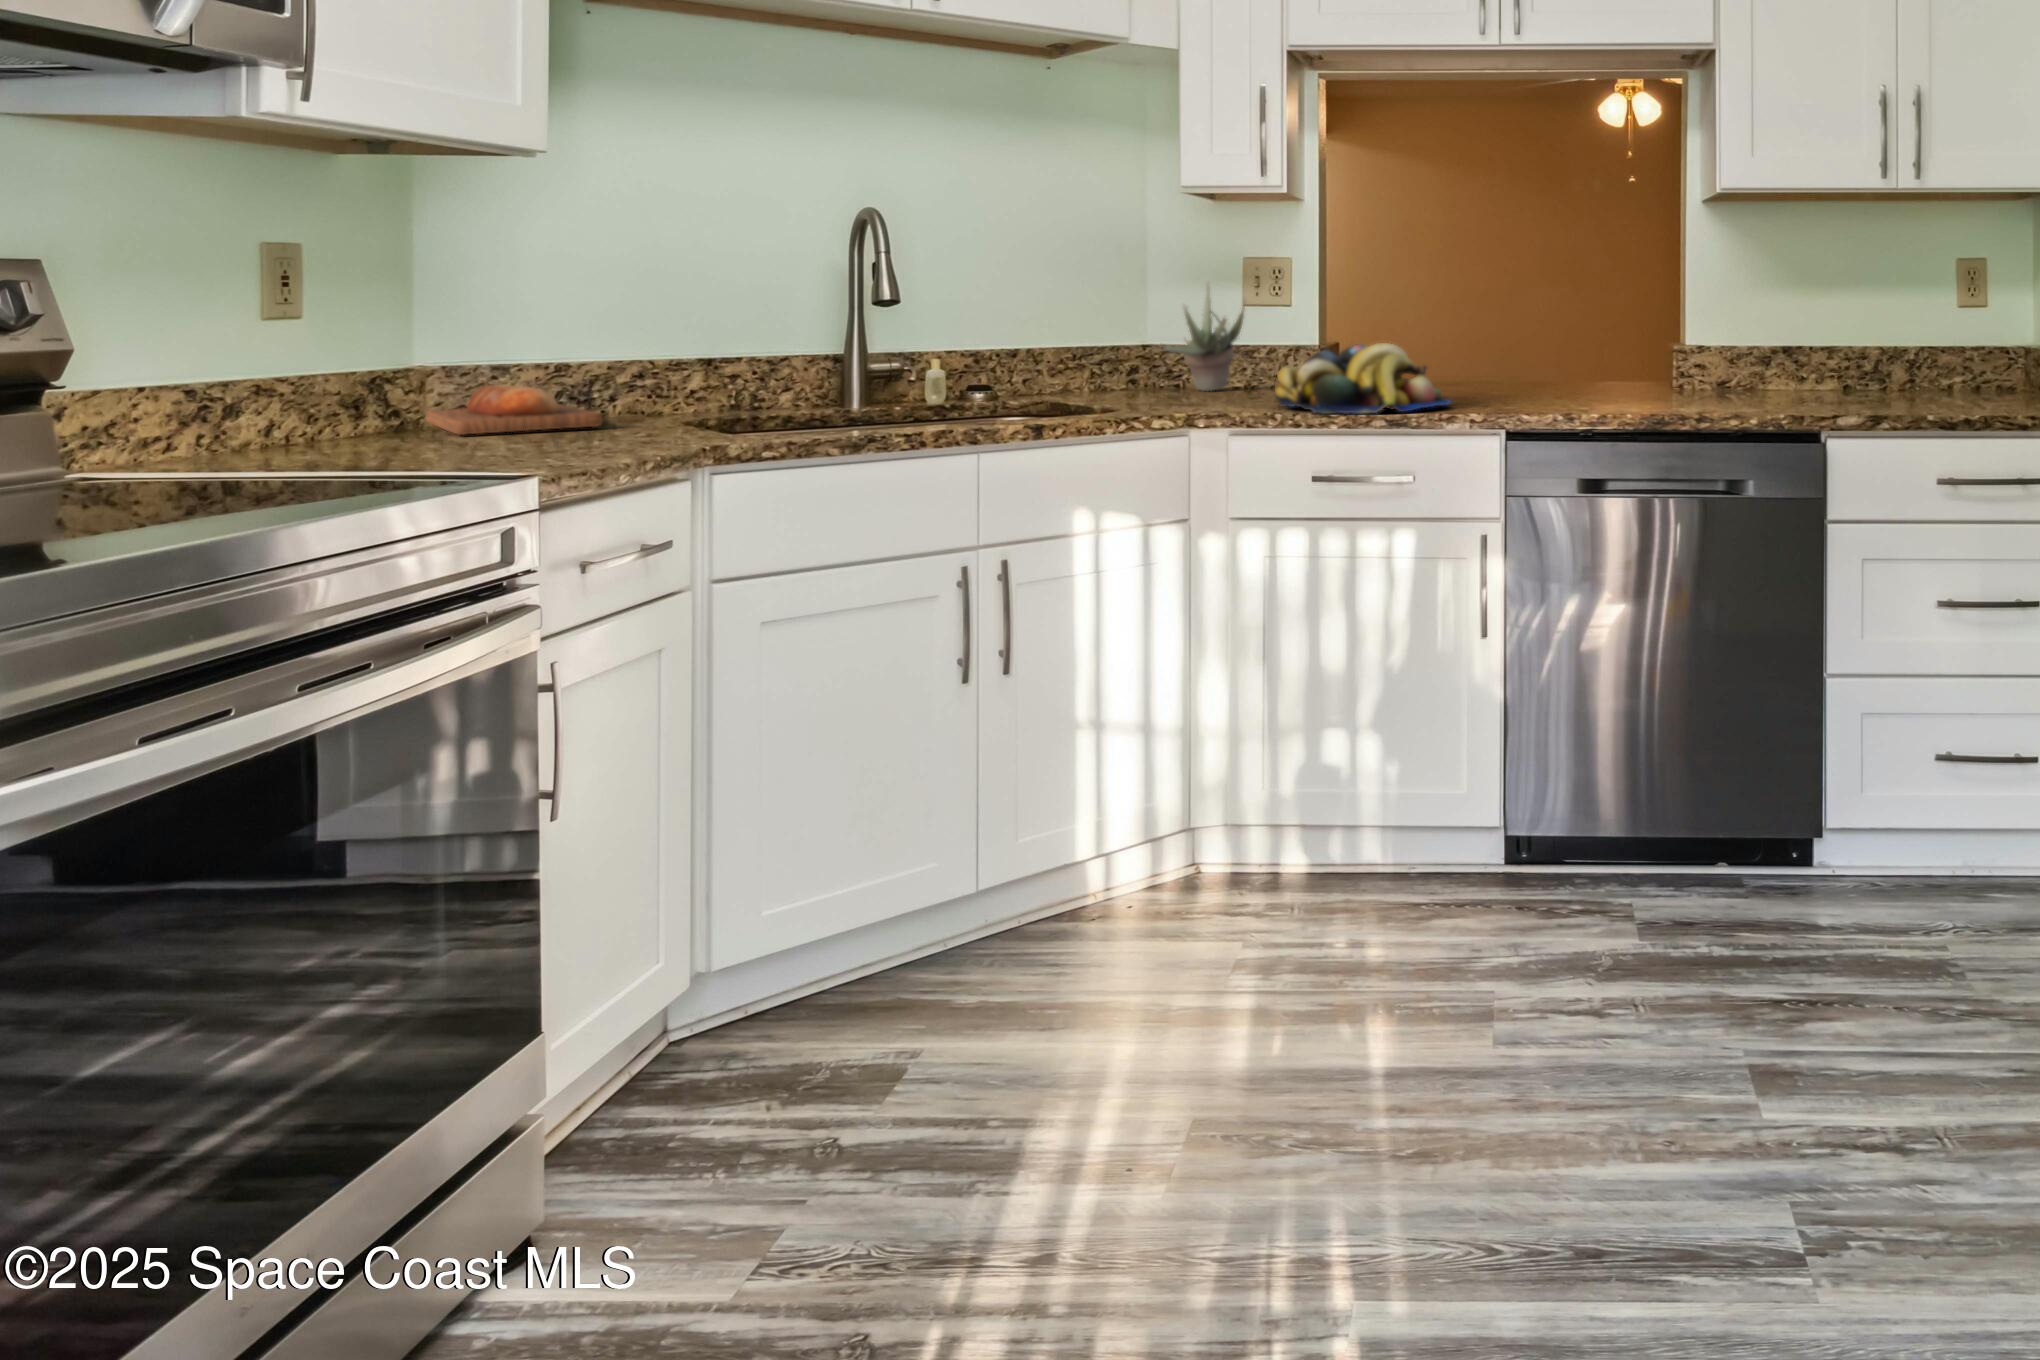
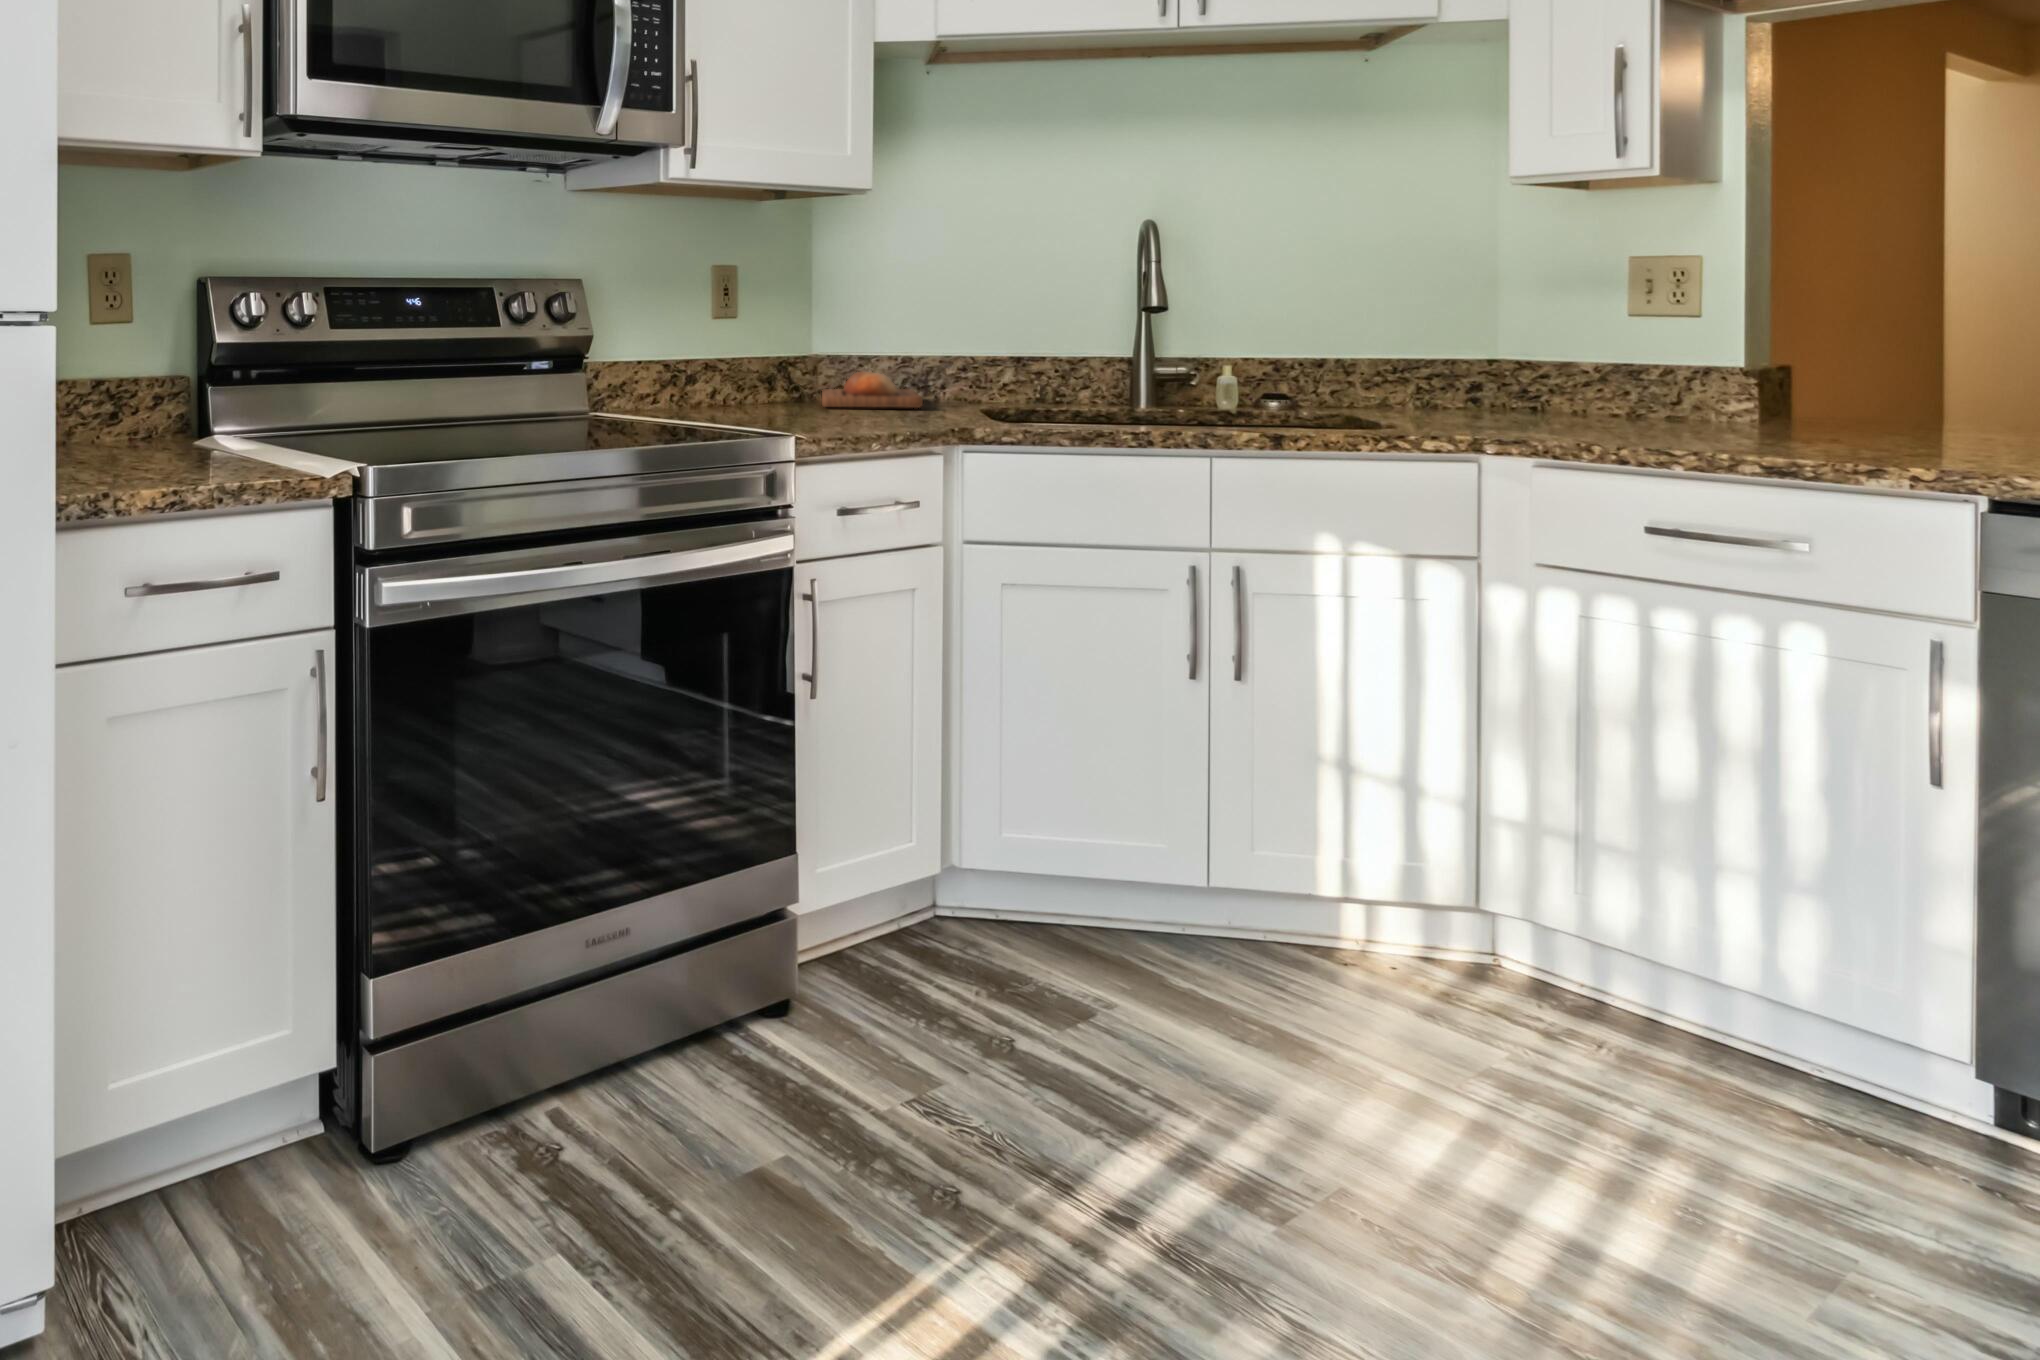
succulent plant: present [1159,283,1245,391] -> none [1494,286,1625,414]
fruit bowl: present [1275,343,1451,414] -> none [1619,363,1908,451]

